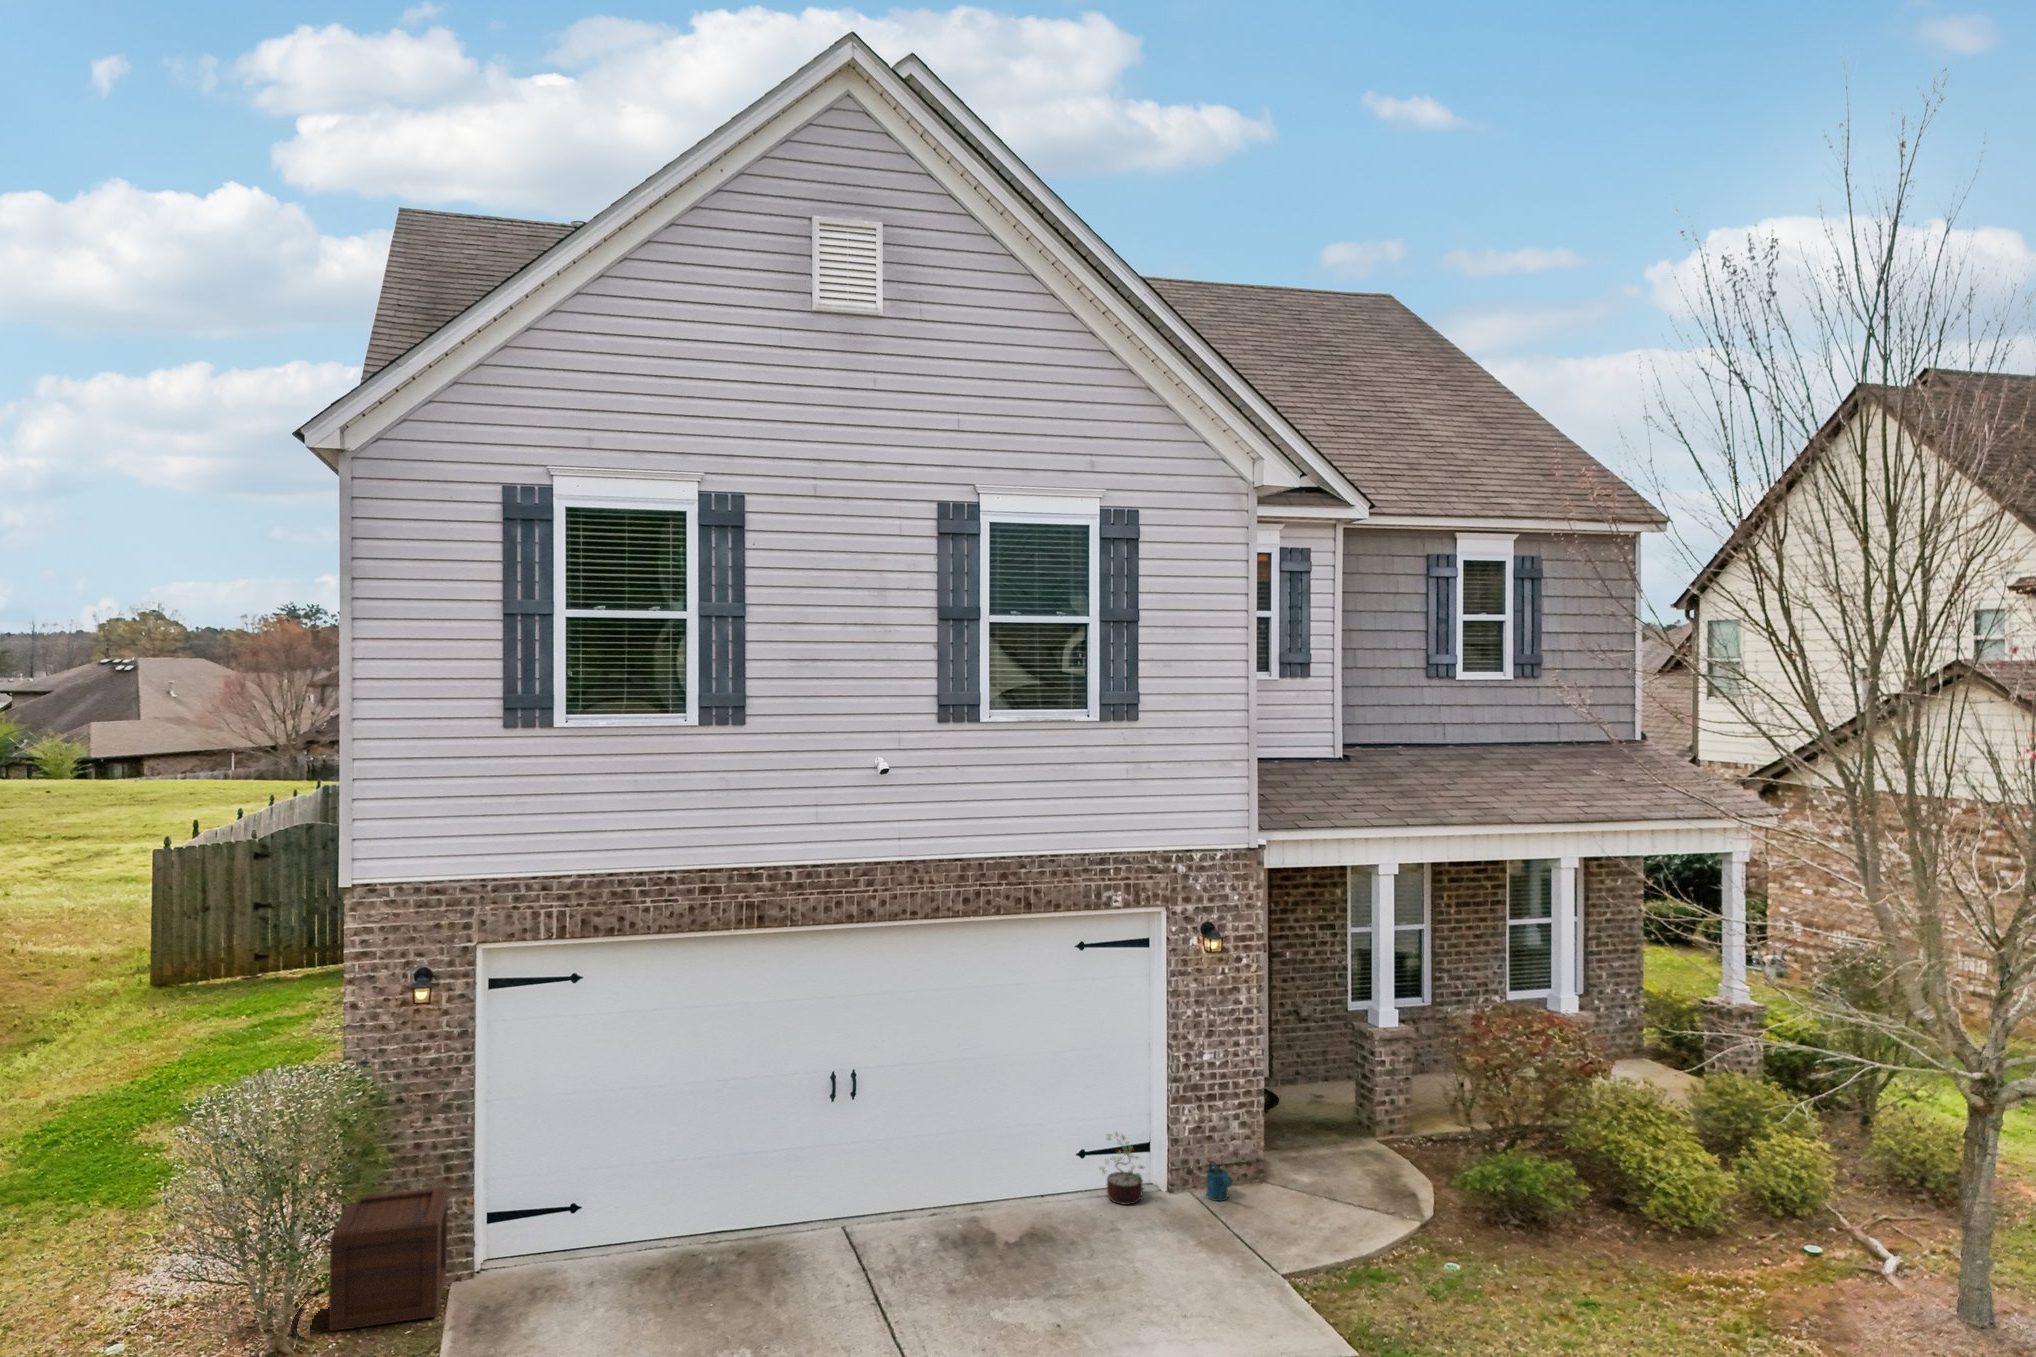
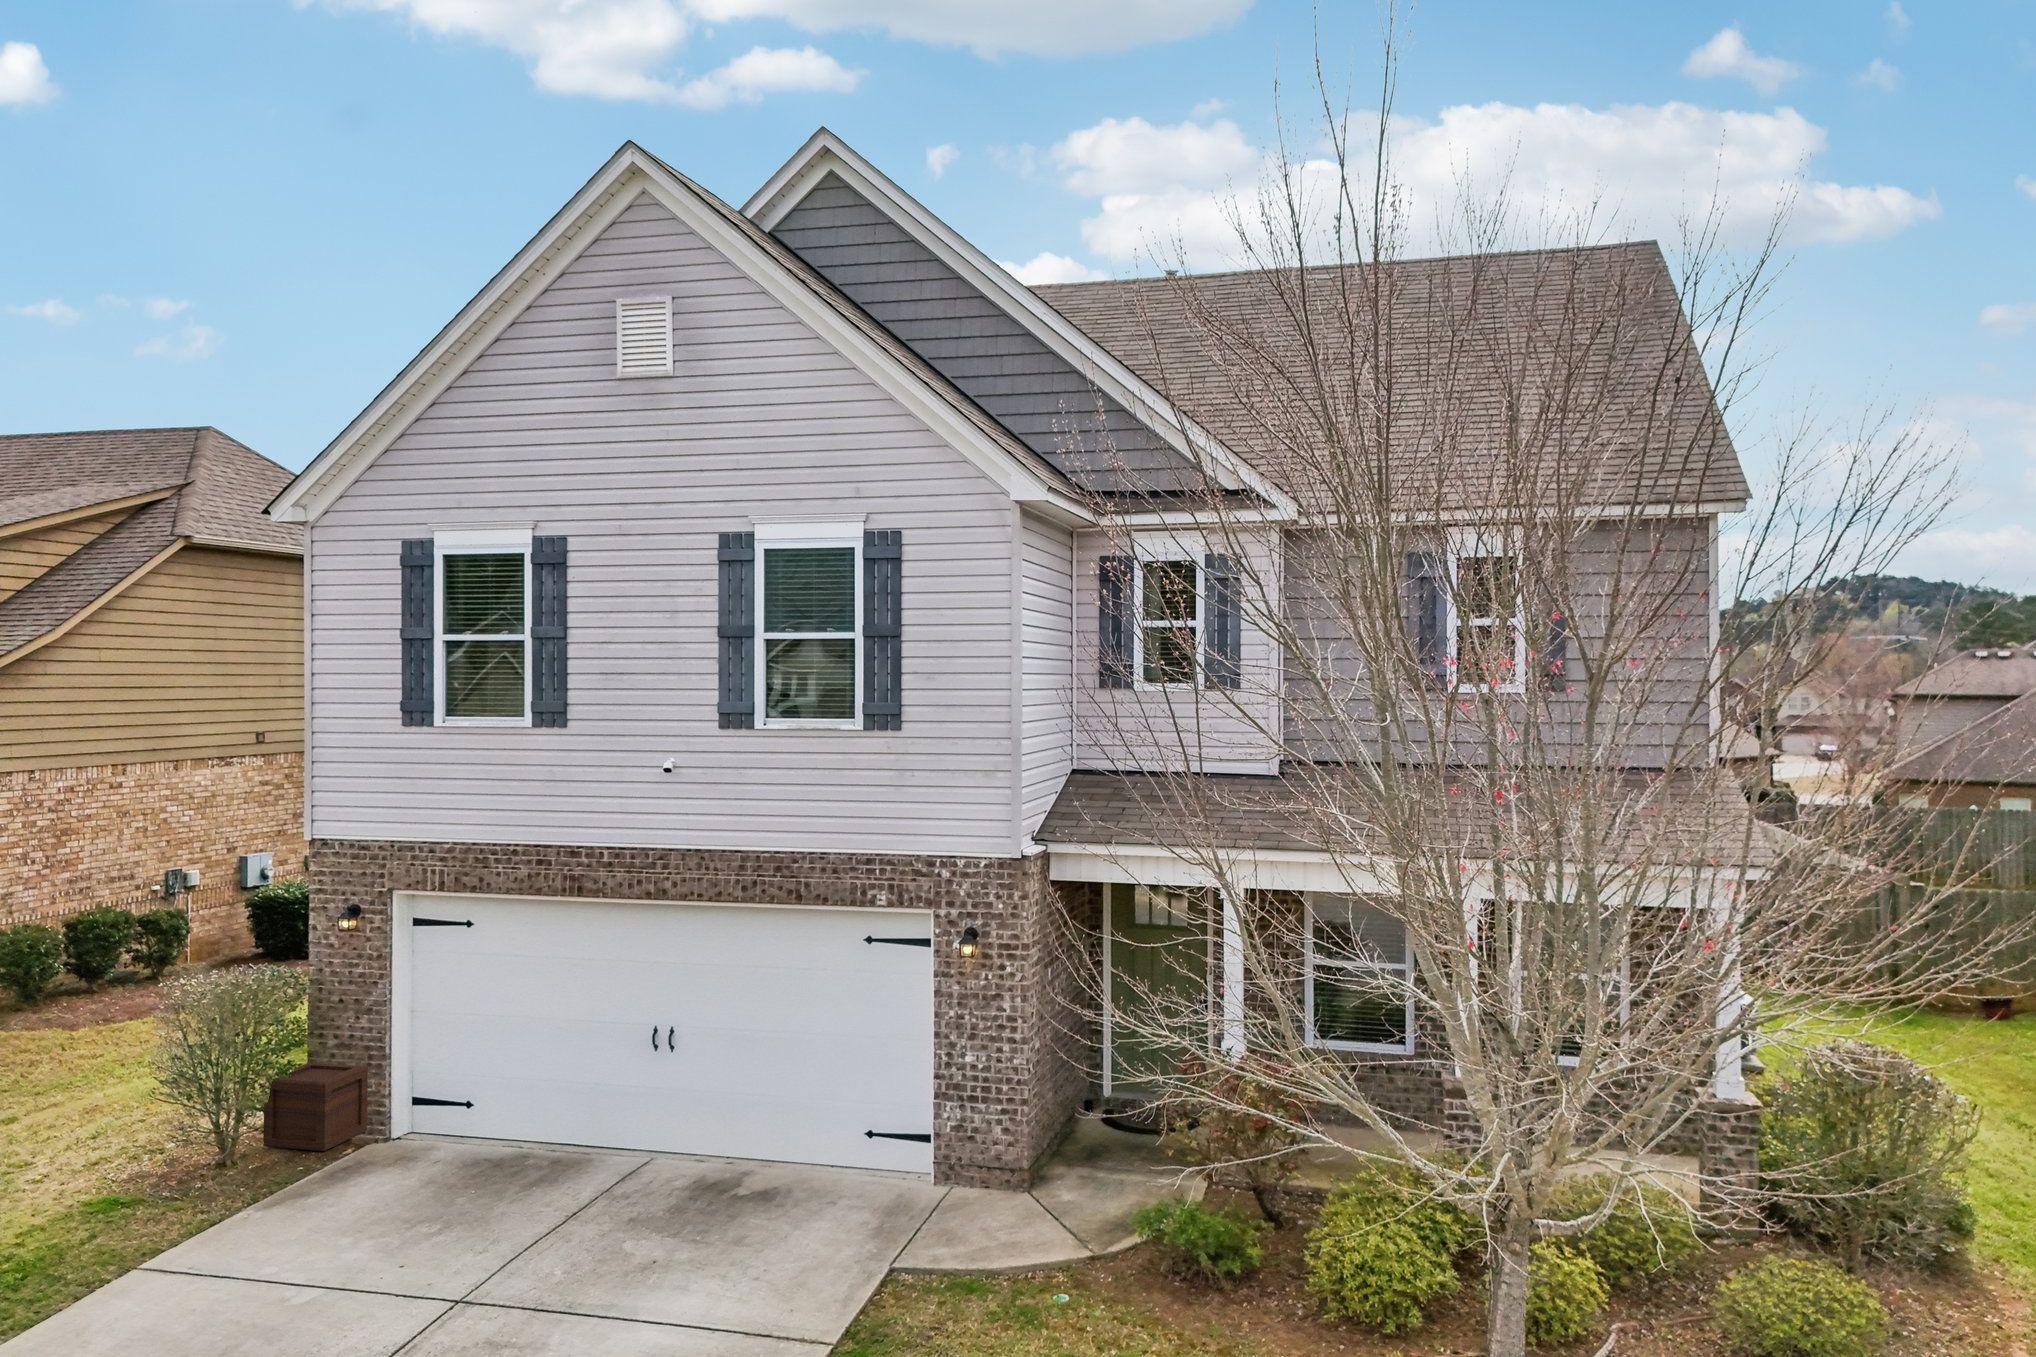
decorative plant: present [1100,1132,1143,1205] -> none [865,1116,899,1184]
watering can: present [1206,1161,1233,1201] -> none [947,1160,972,1197]

